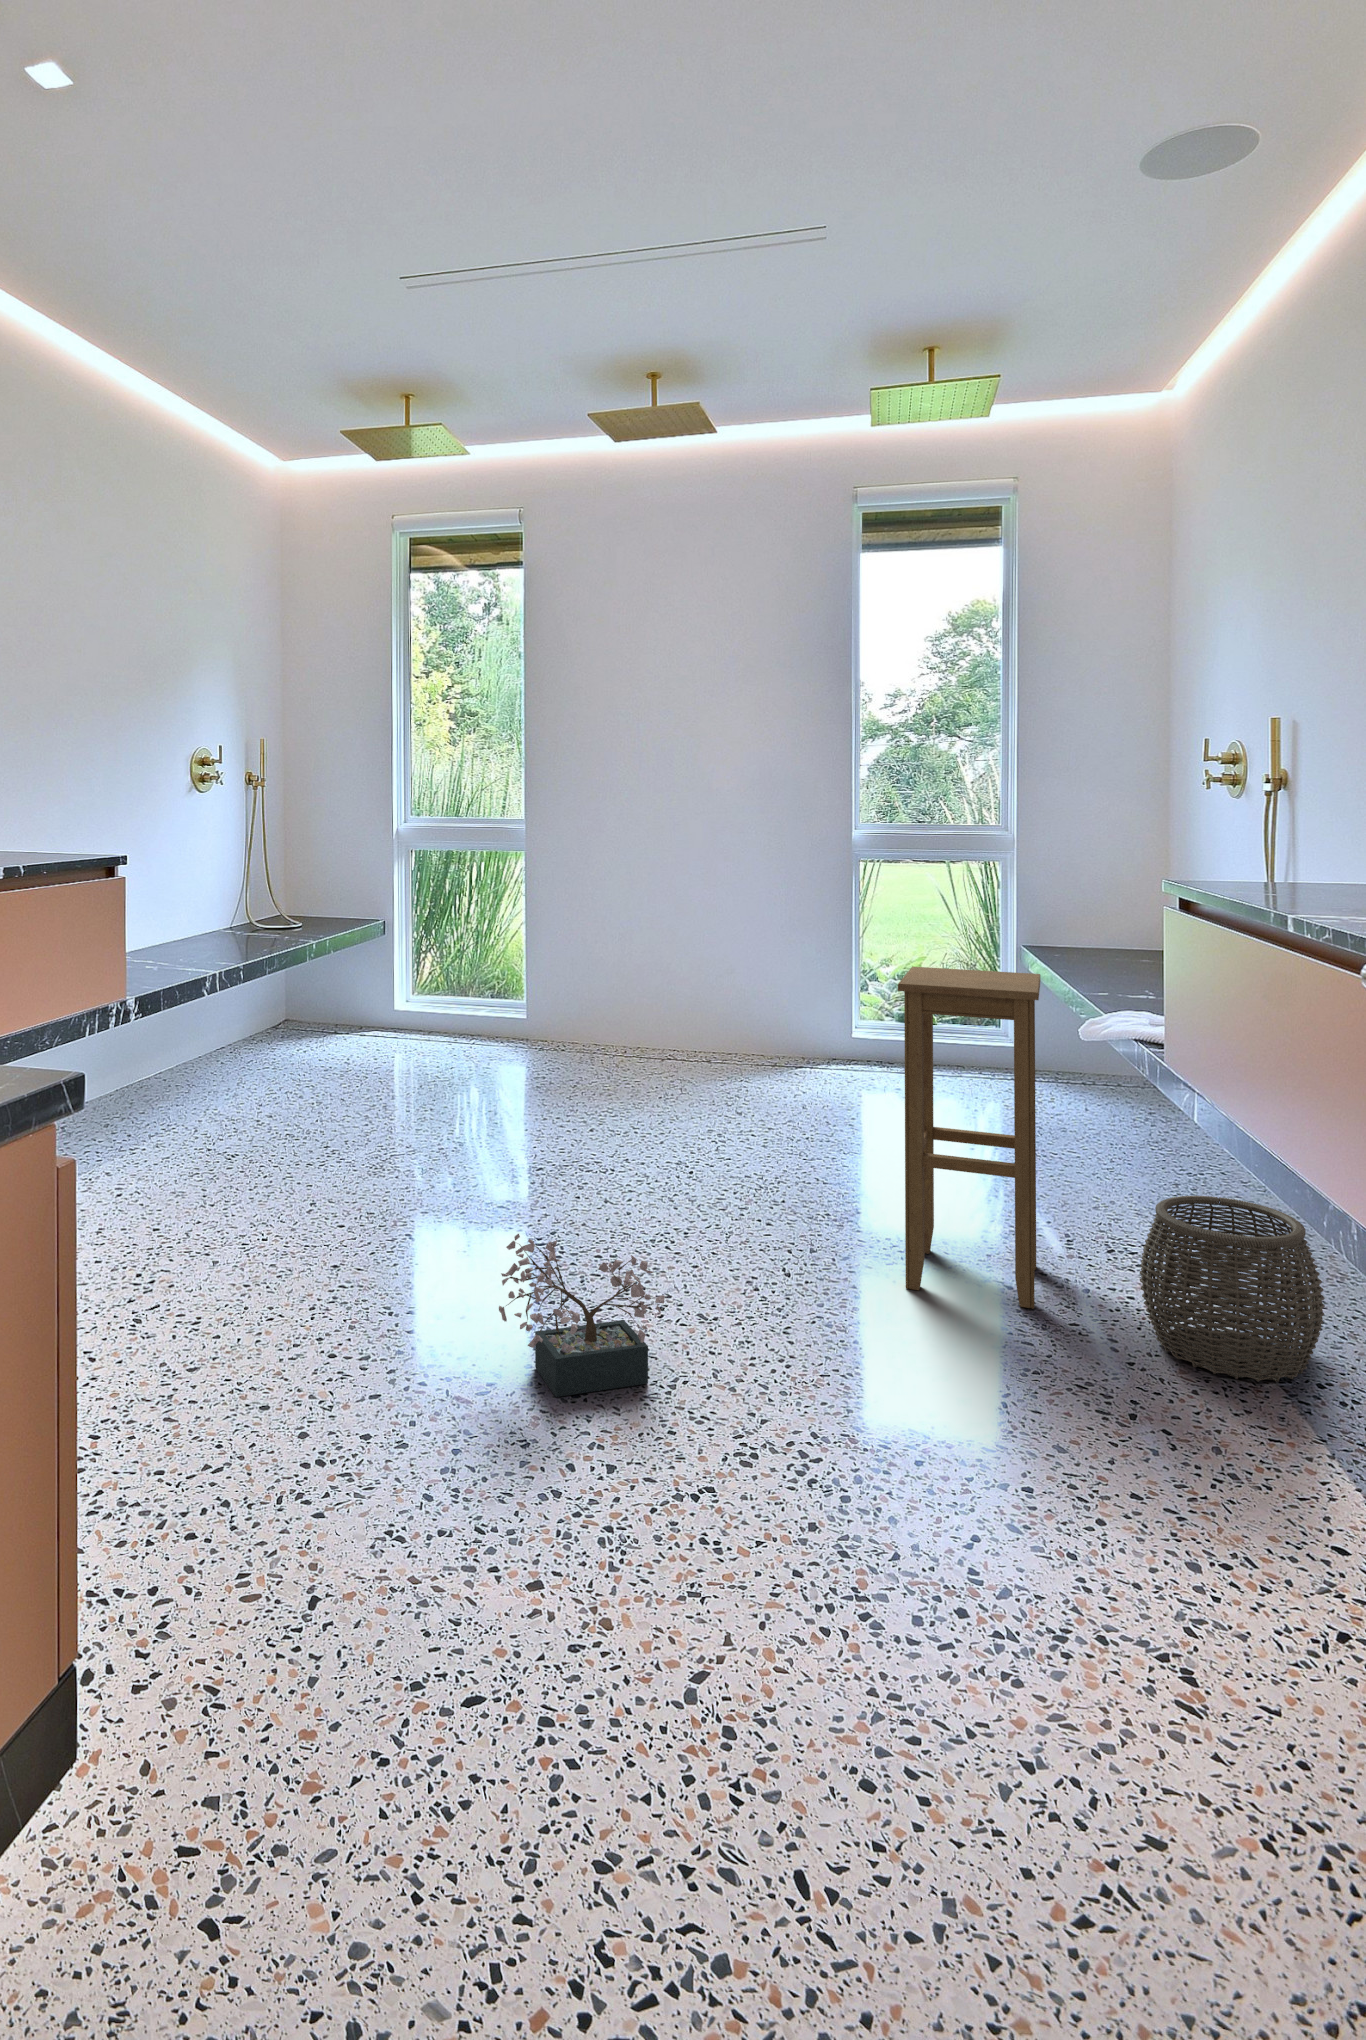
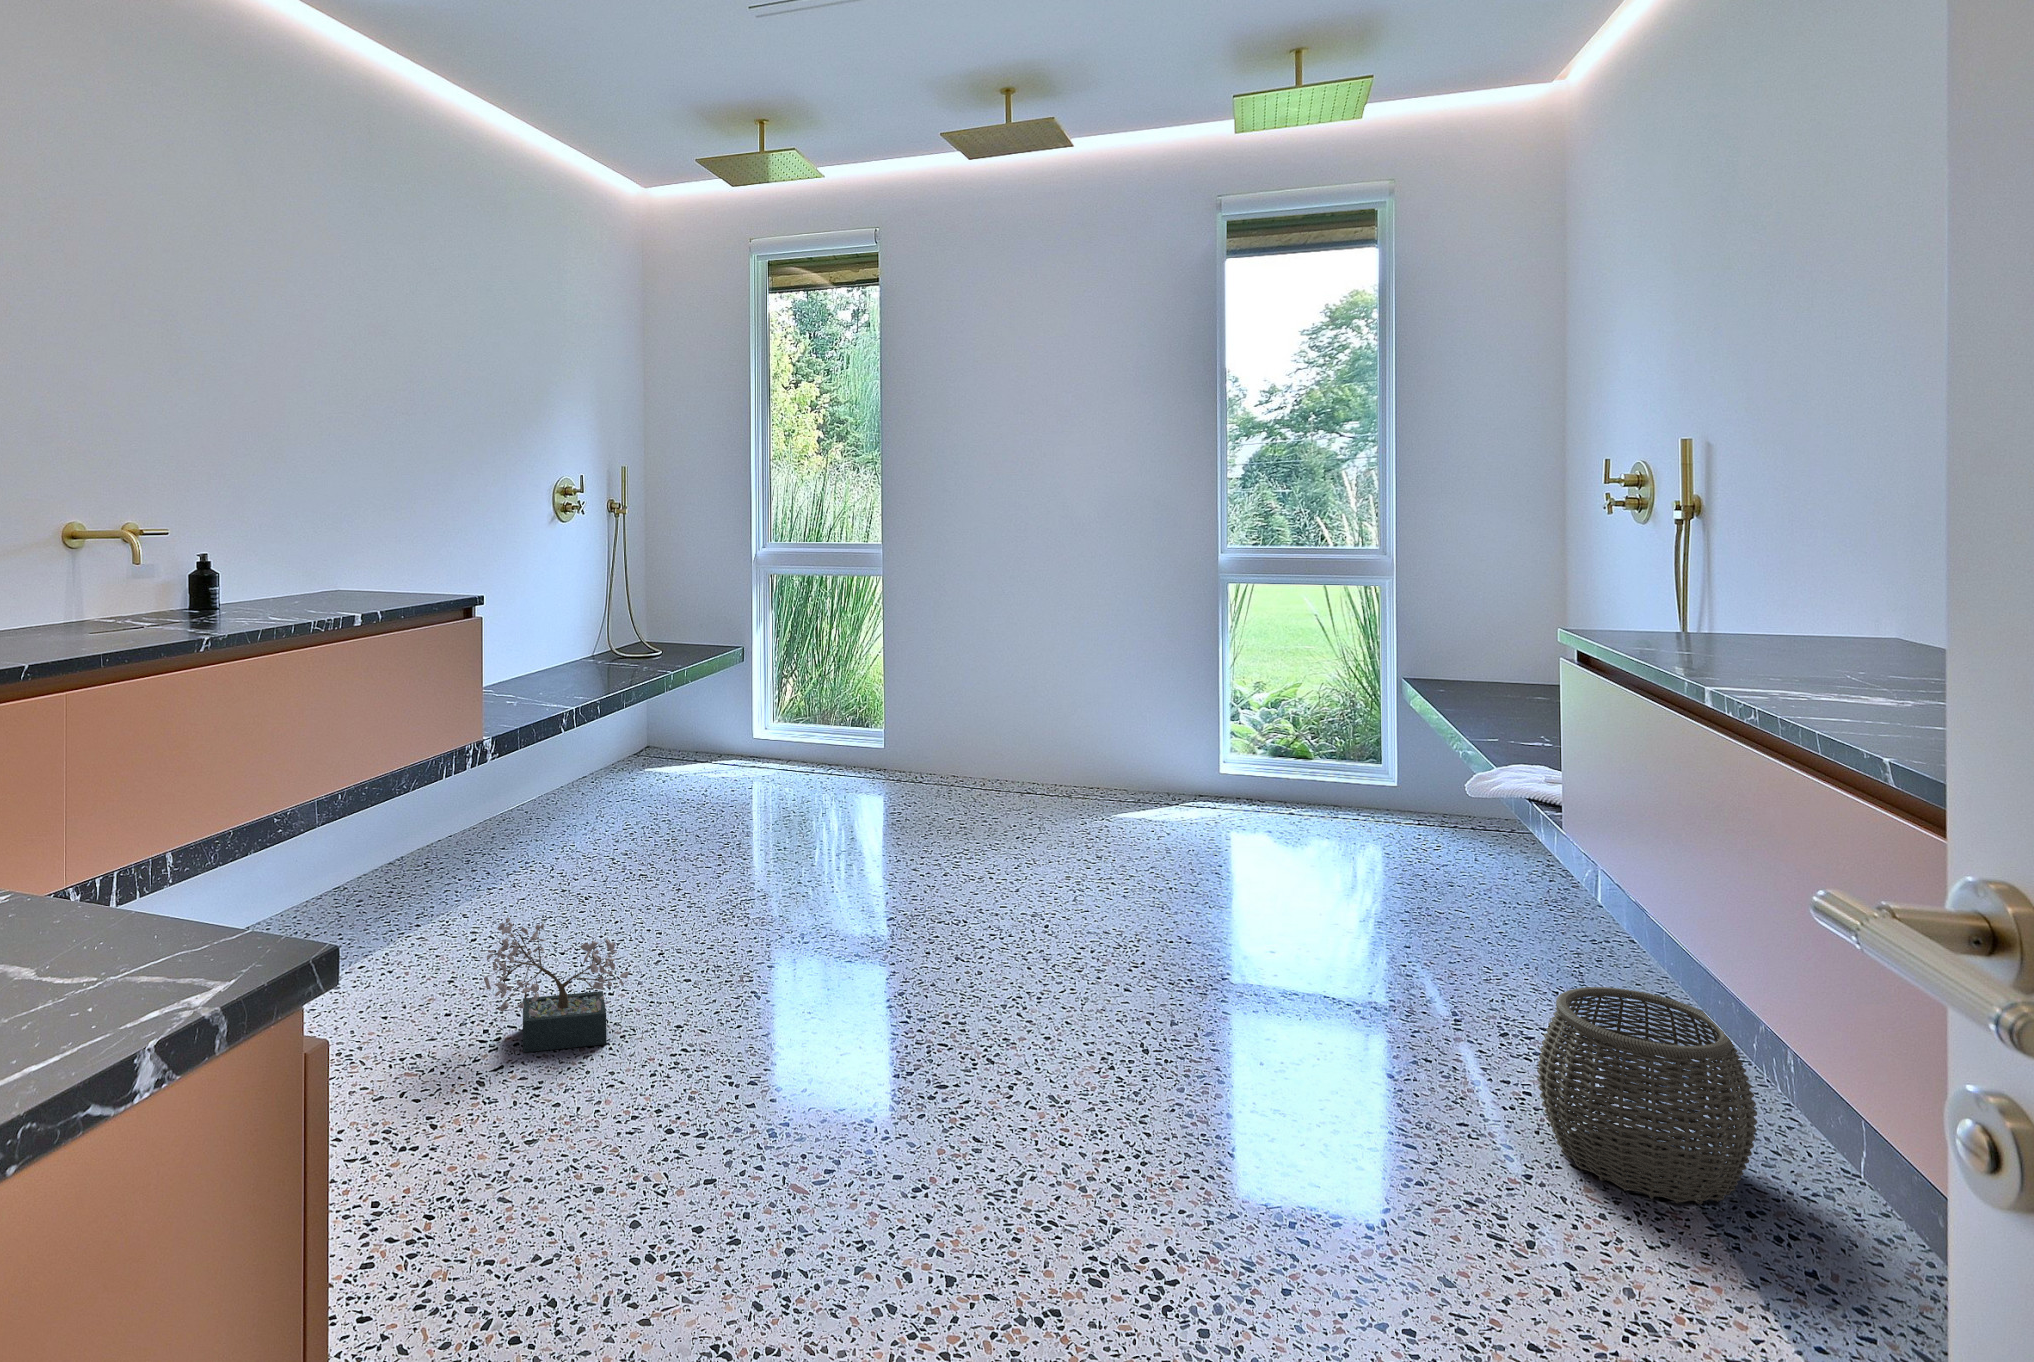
stool: present [898,967,1040,1309] -> none [1264,723,1424,1097]
decorative plant: present [499,1234,665,1397] -> present [484,918,629,1052]

